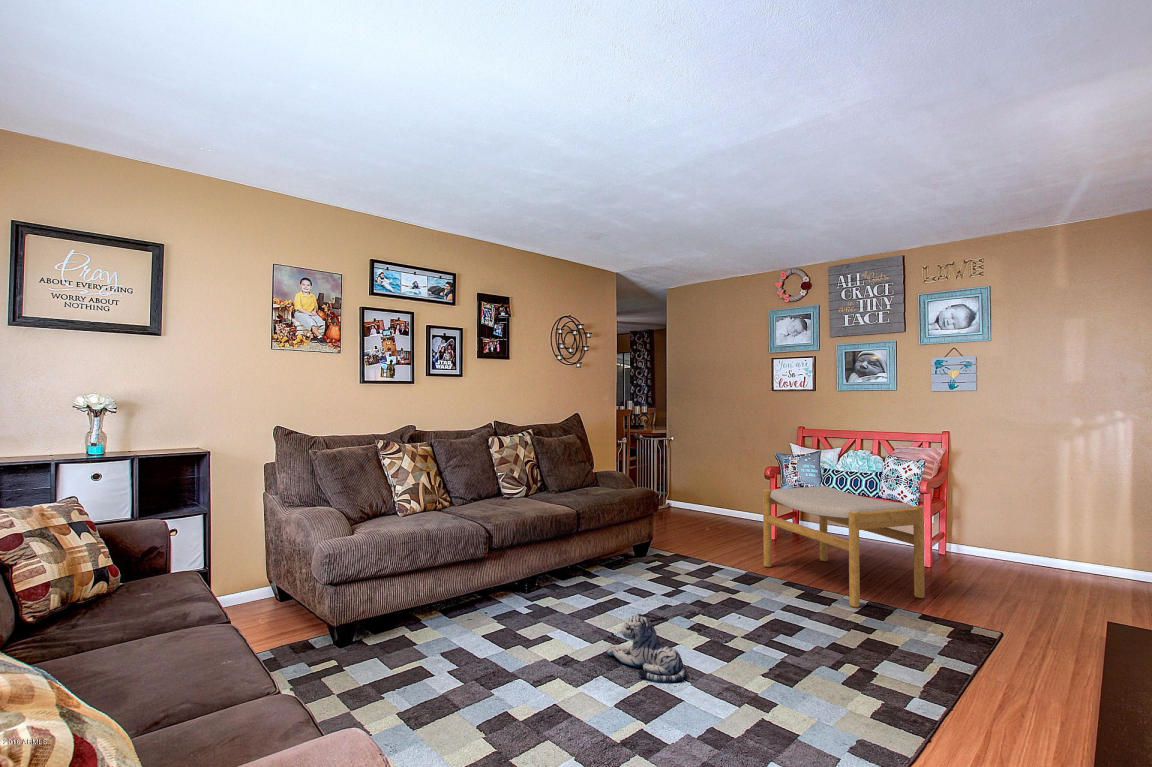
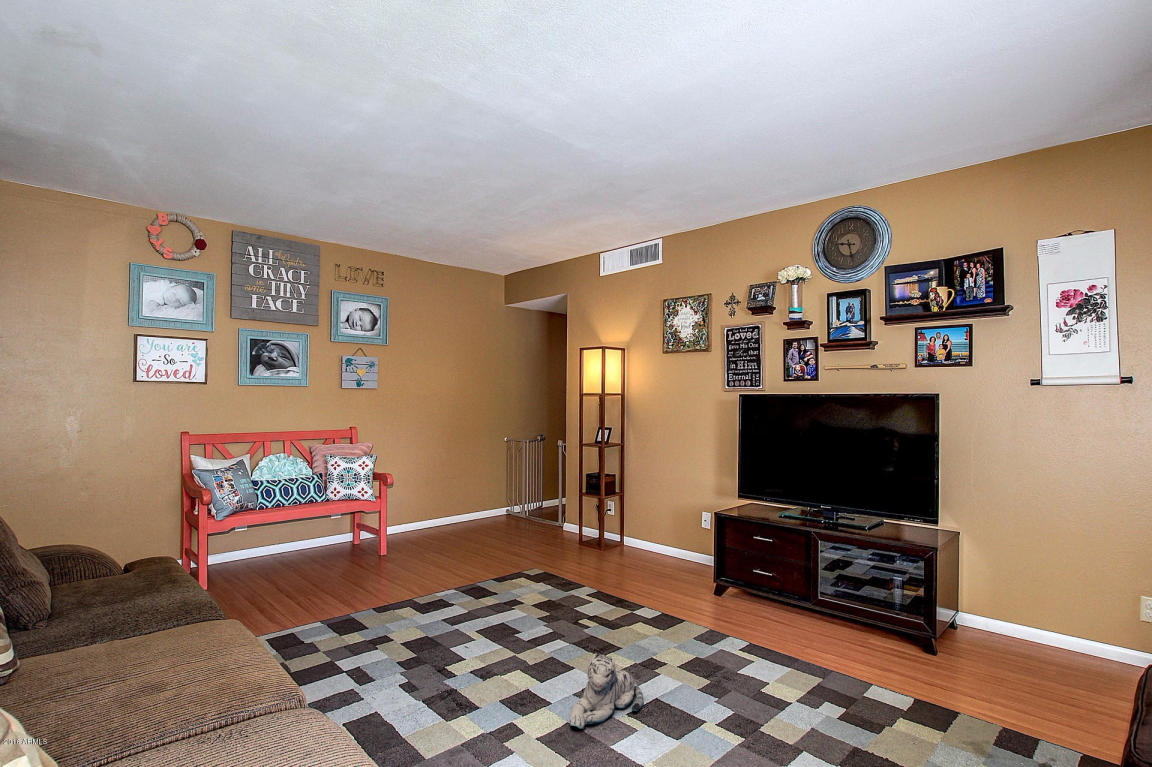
footstool: present [763,486,925,607] -> none [321,491,476,609]

